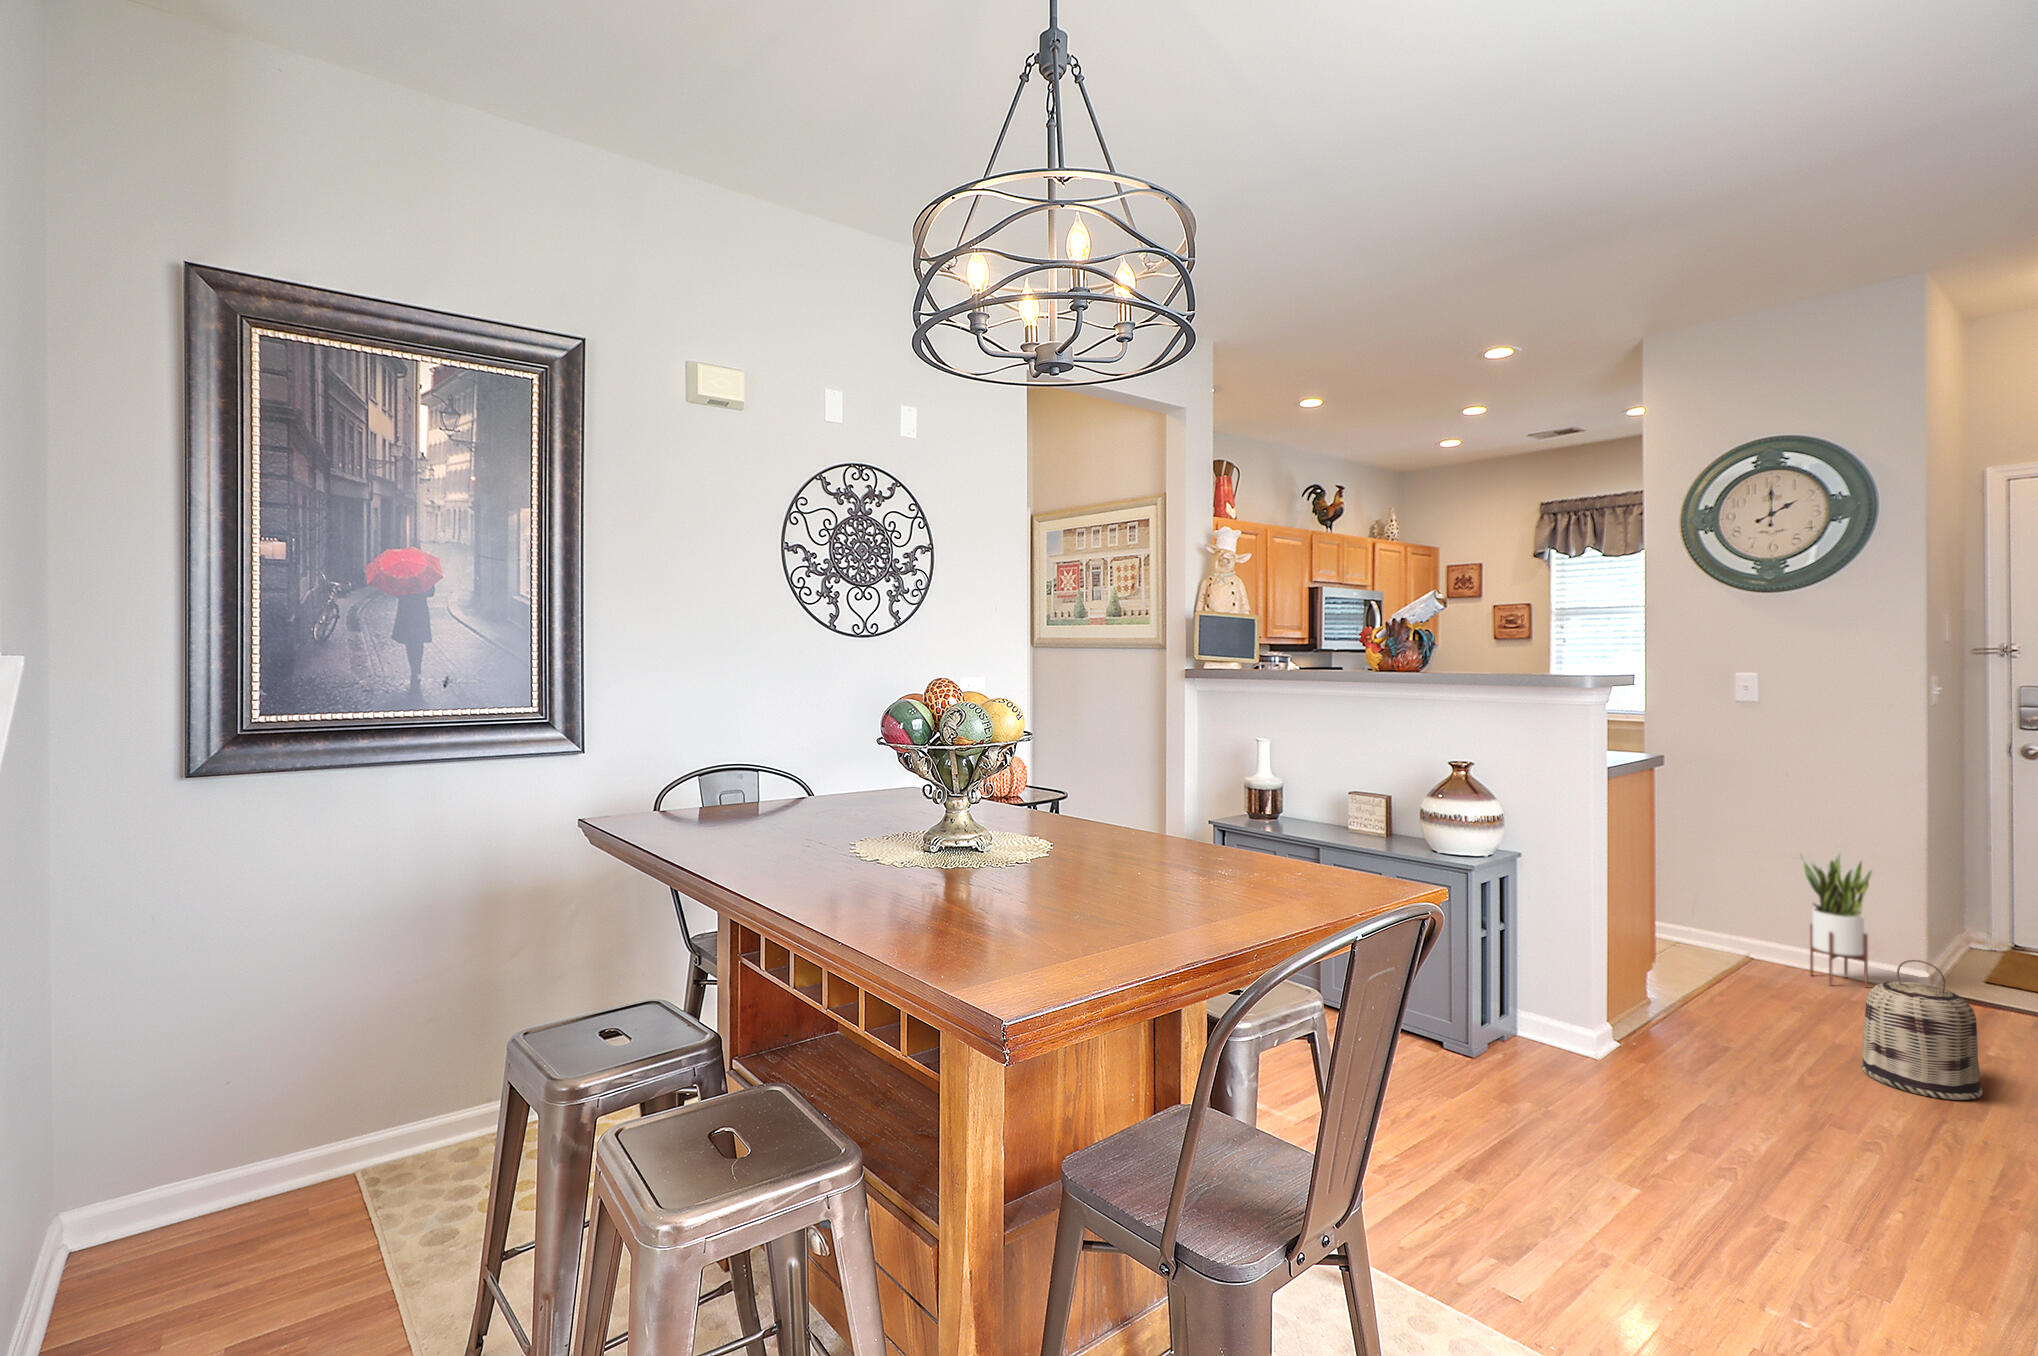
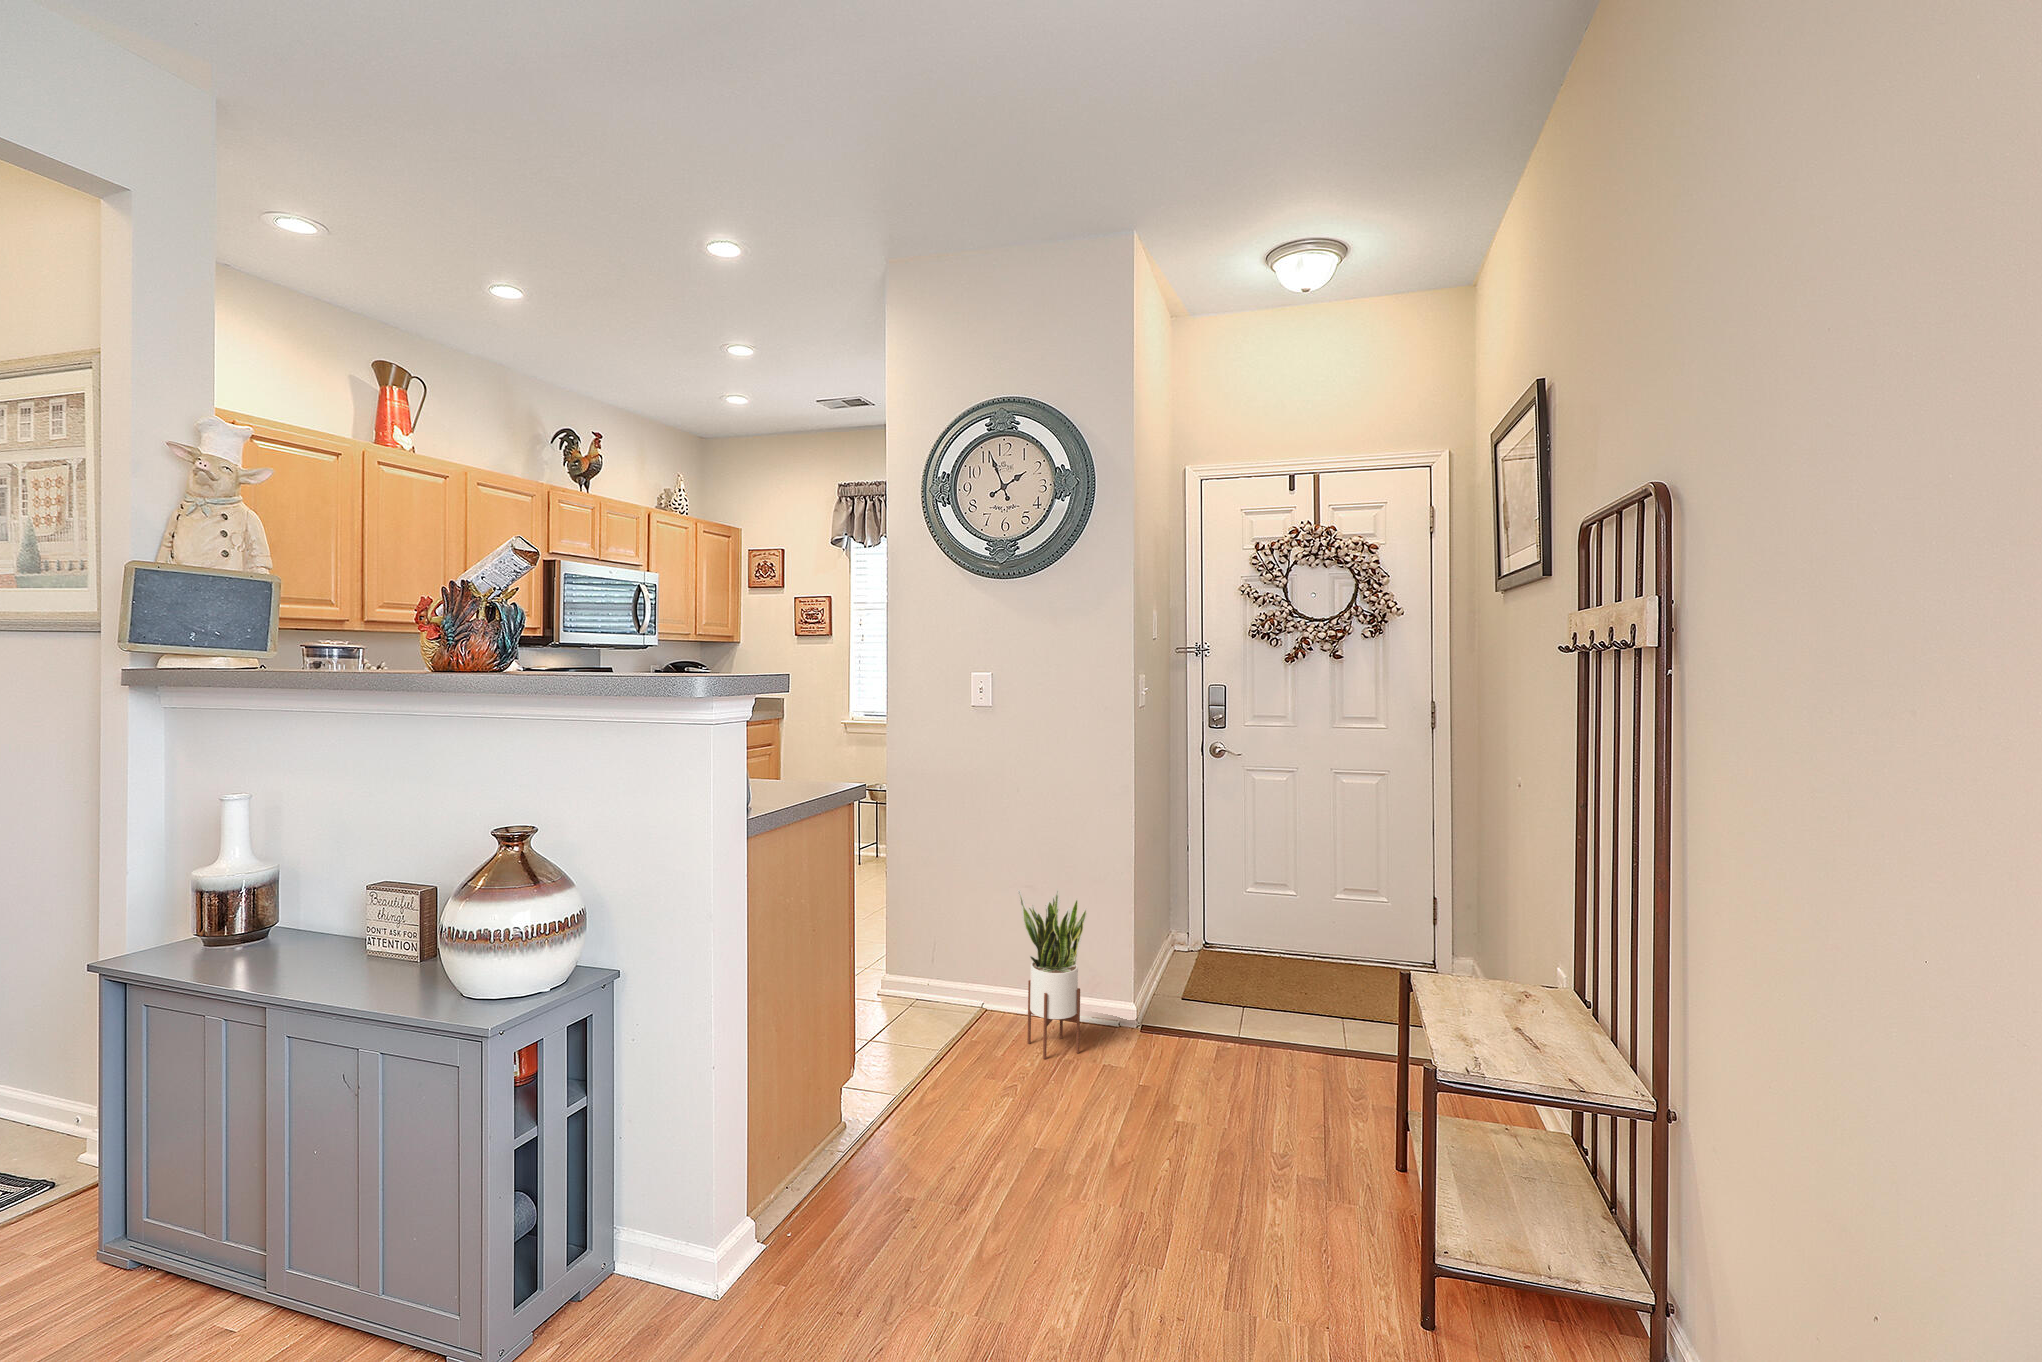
basket: present [1861,960,1983,1100] -> none [1054,1095,1181,1310]

